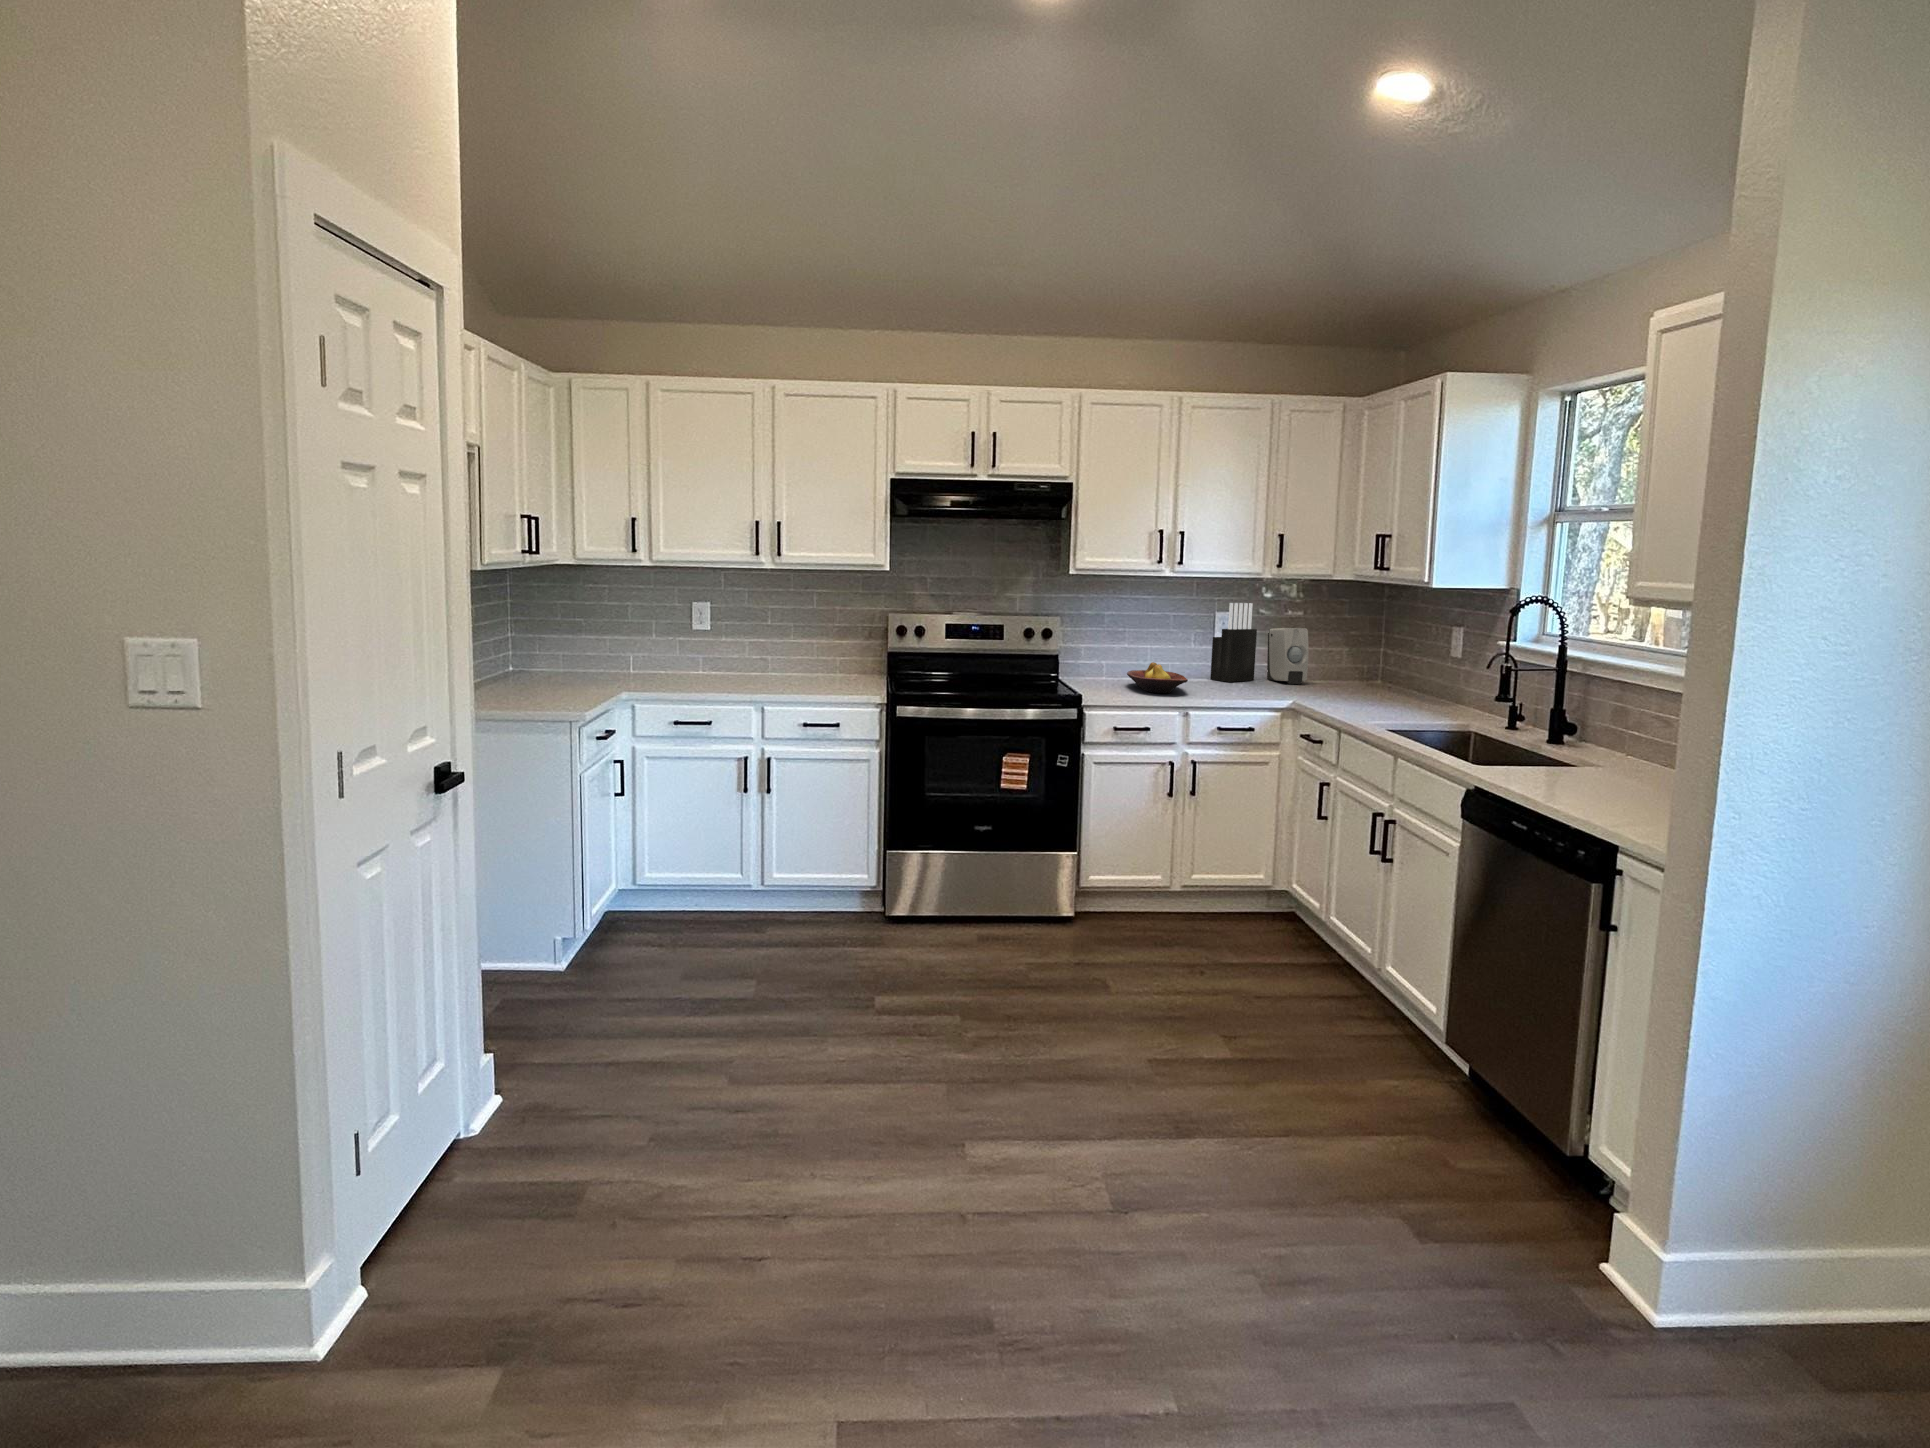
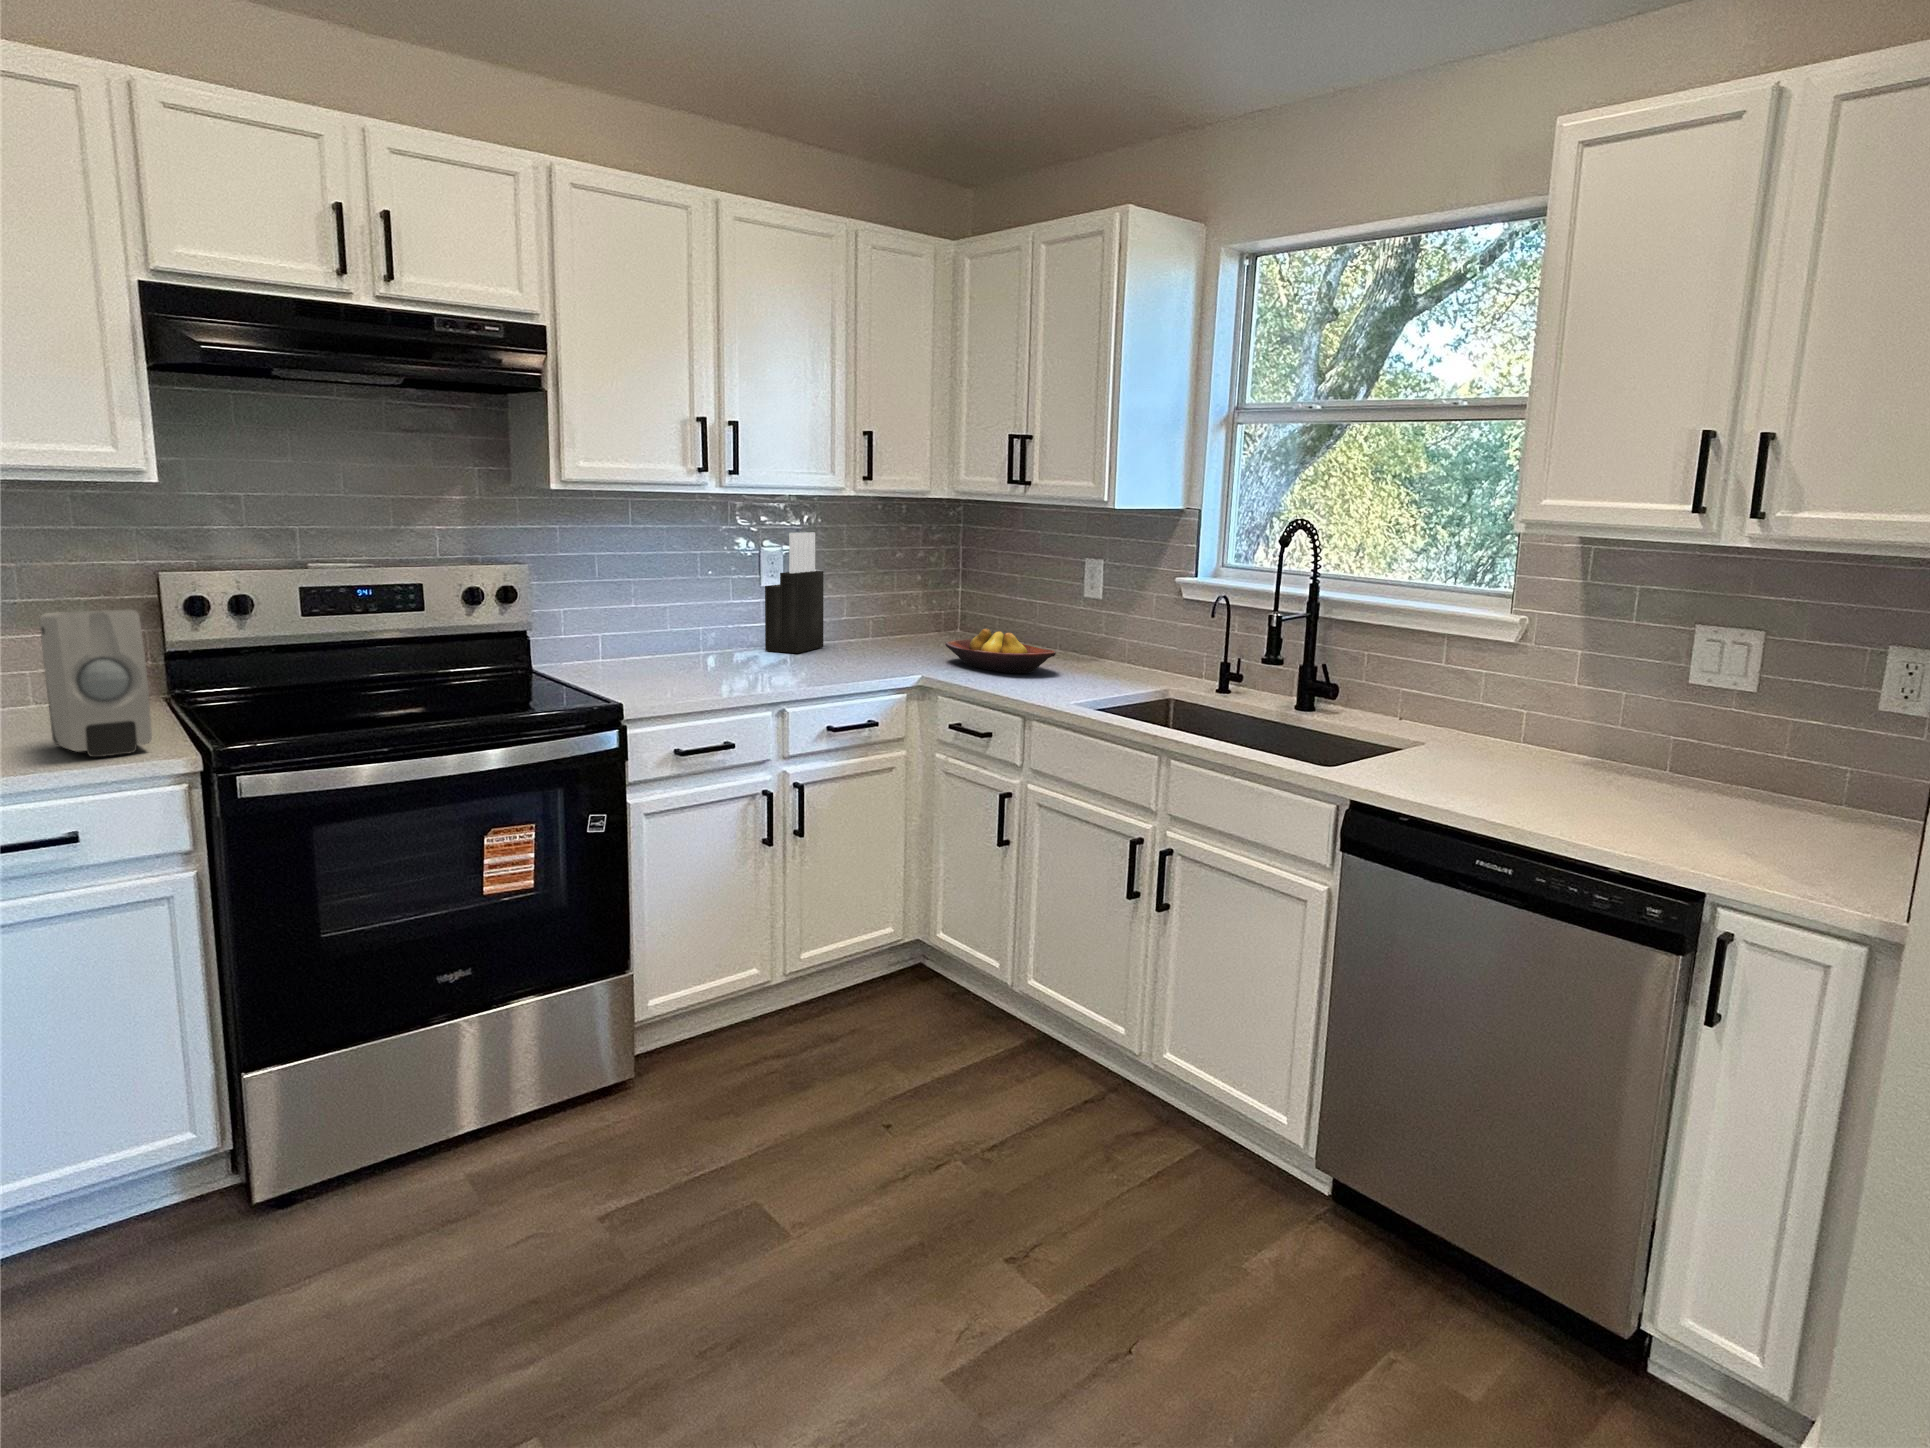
soap dispenser: present [1267,628,1309,684] -> present [40,609,152,757]
fruit bowl: present [1127,662,1188,693] -> present [945,629,1056,673]

